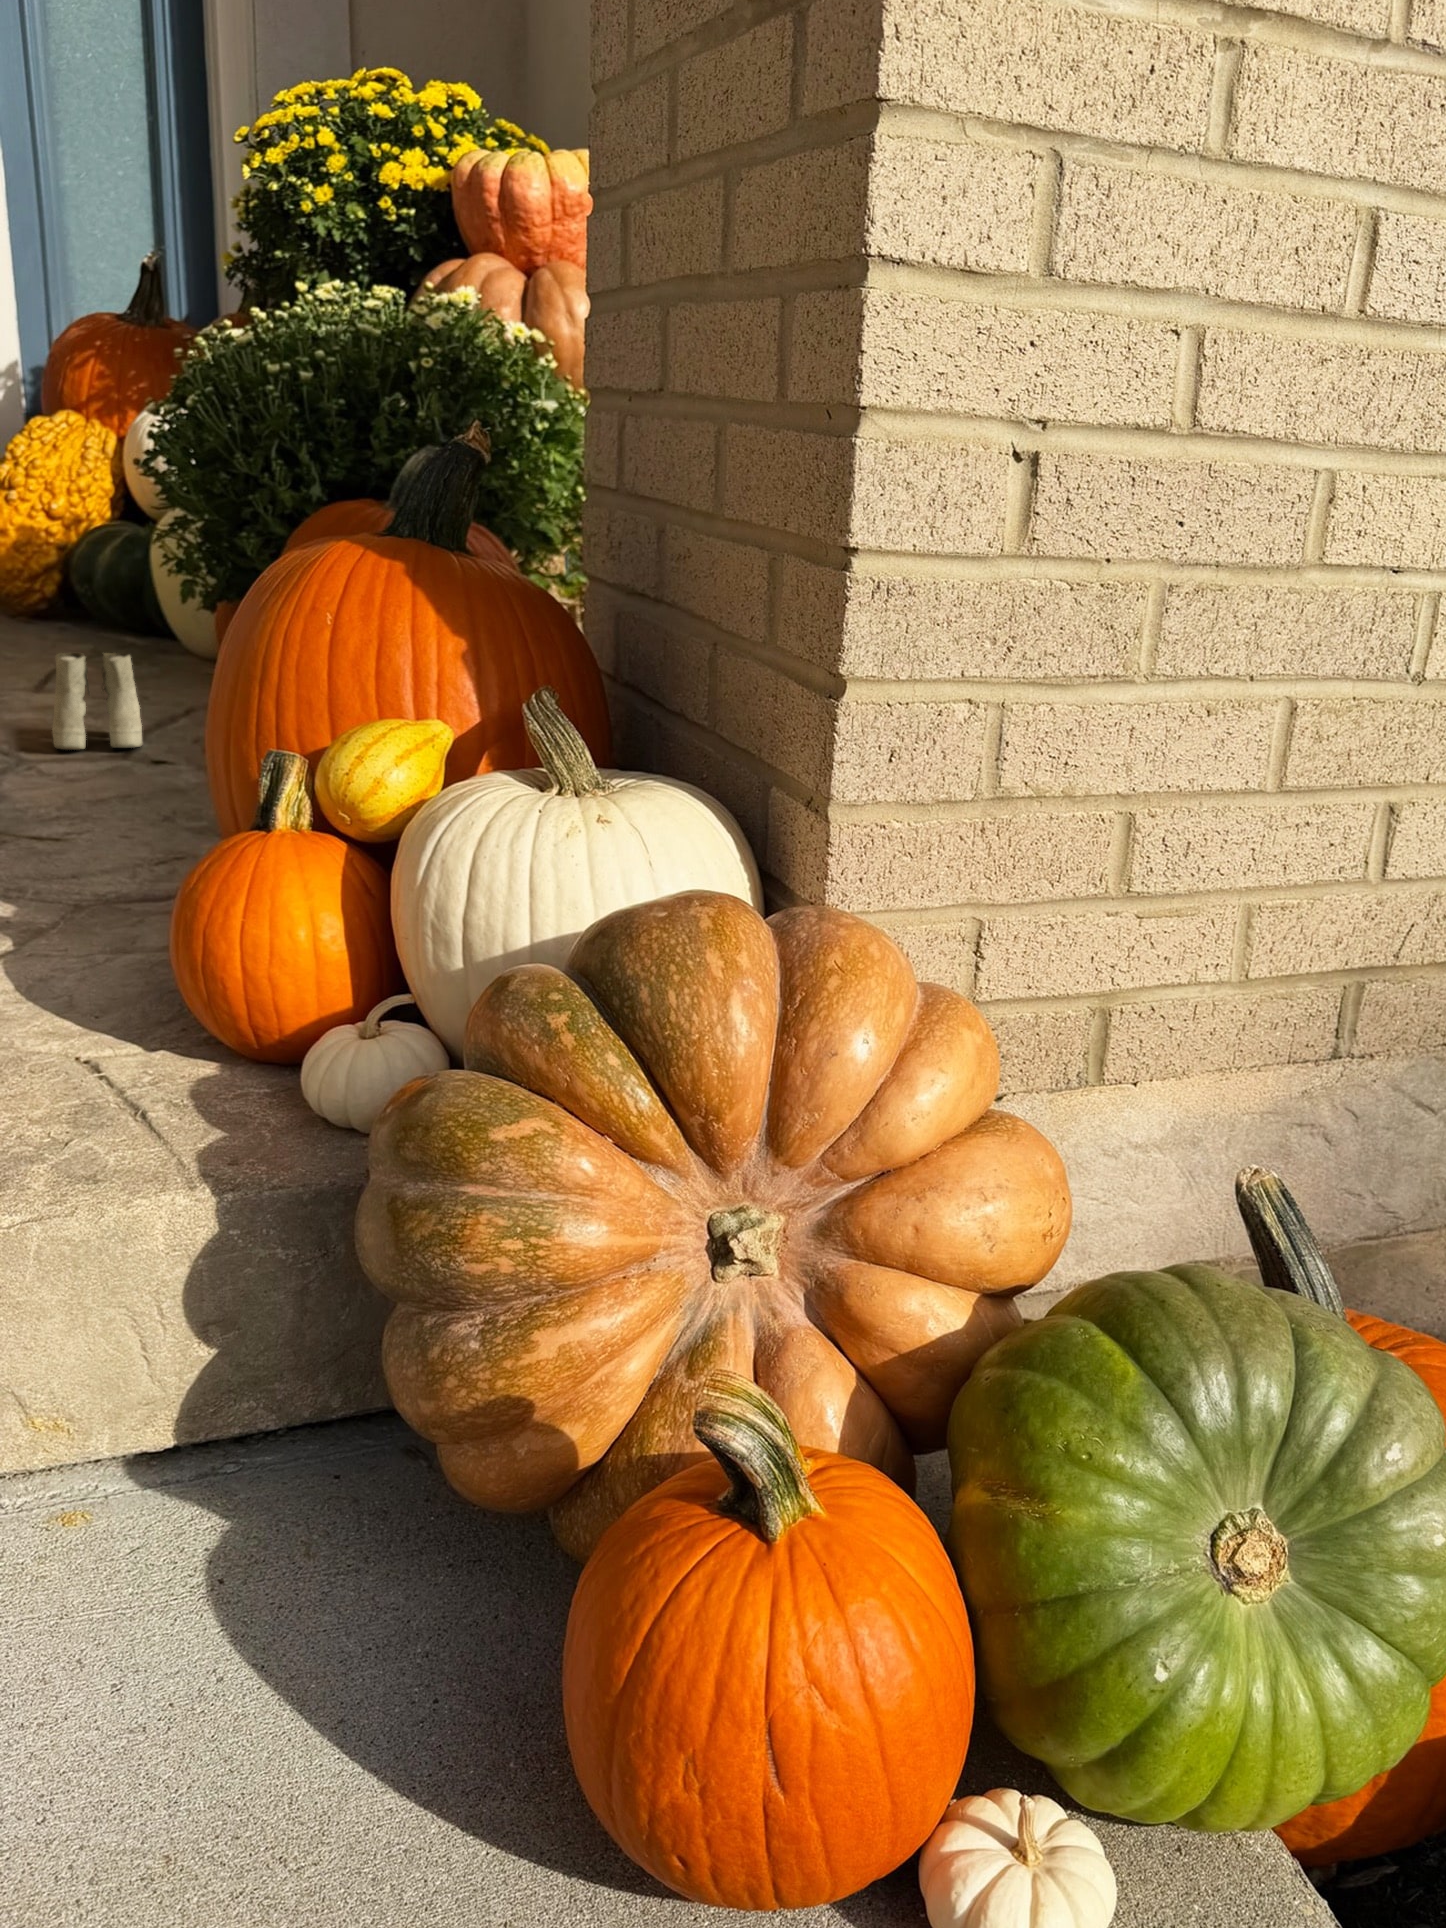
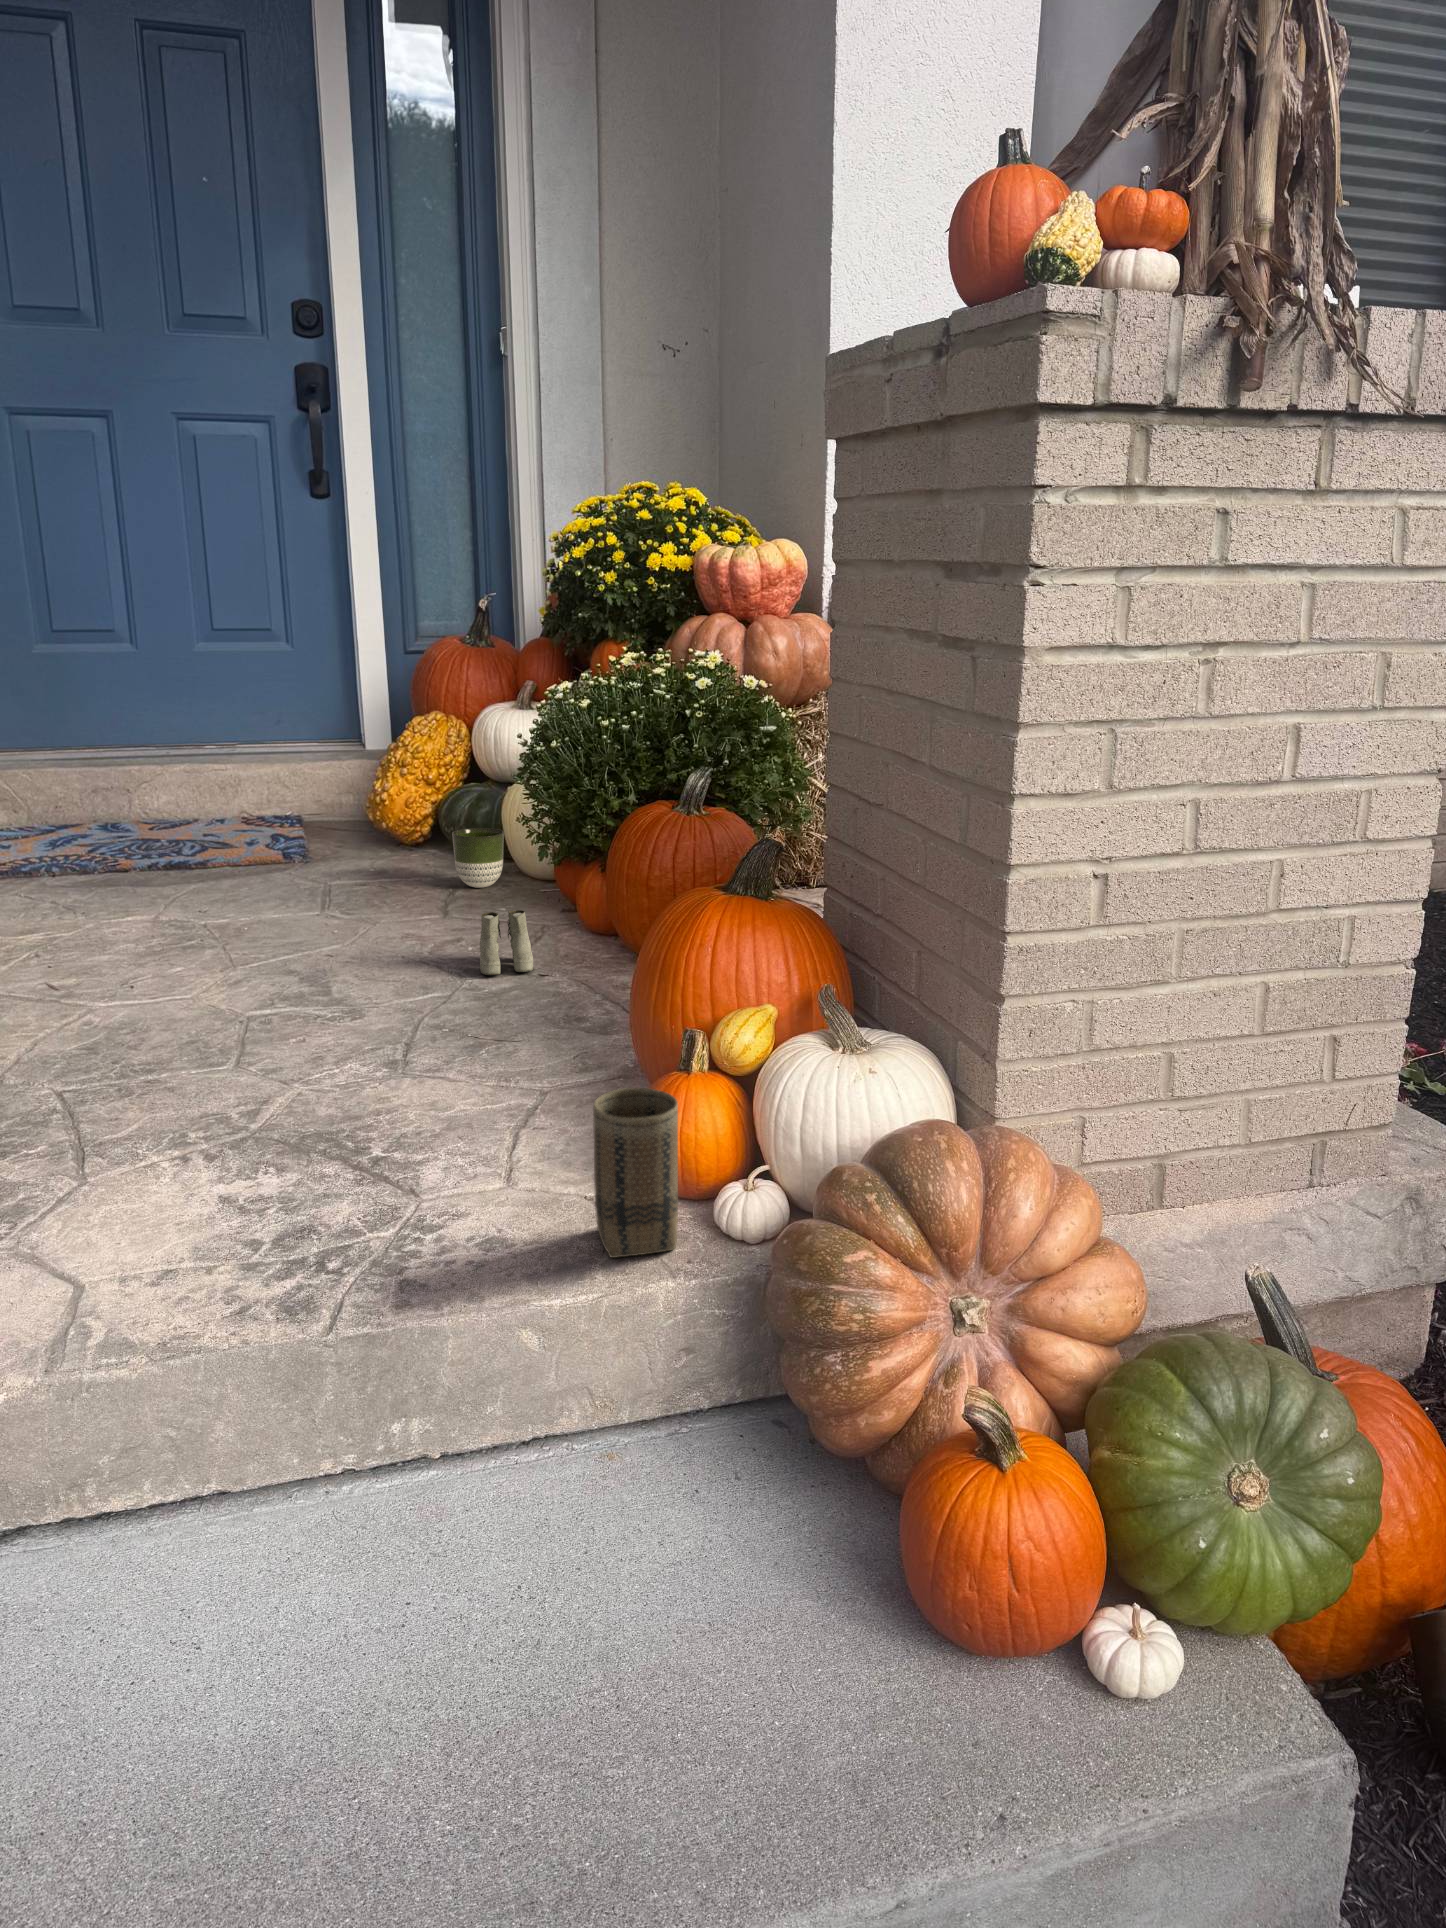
planter: none [56,560,139,651] -> present [452,828,504,888]
basket: none [68,842,236,1145] -> present [593,1088,678,1258]

